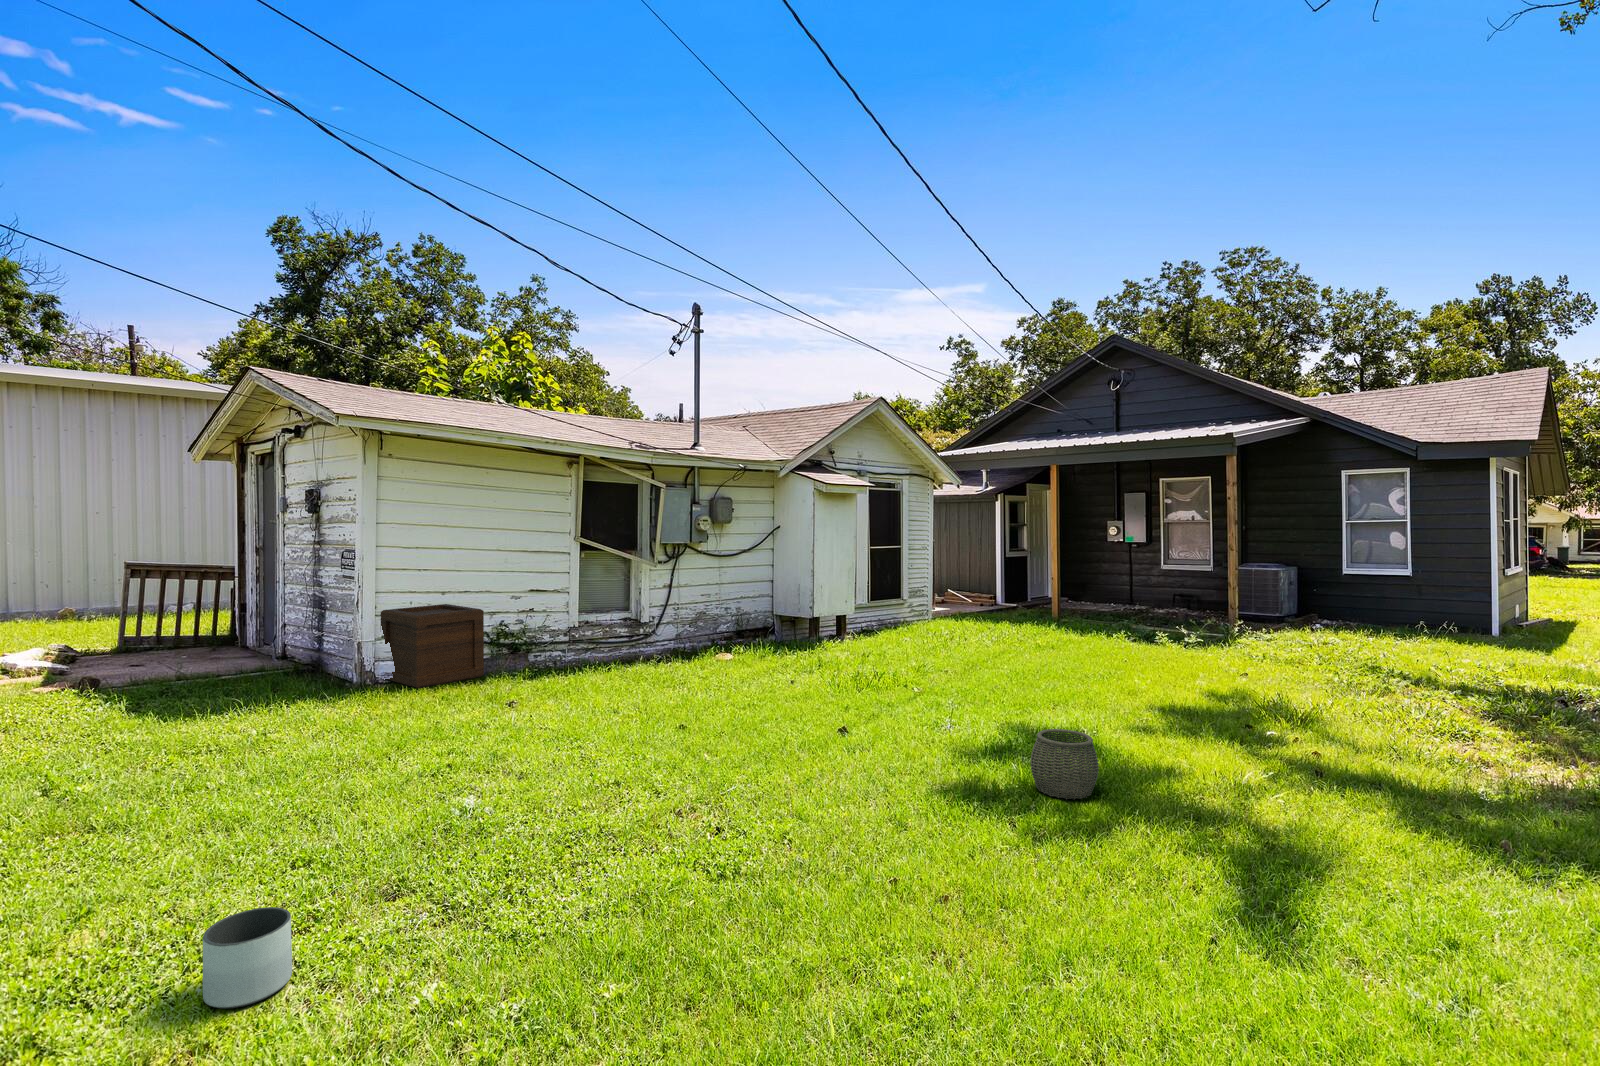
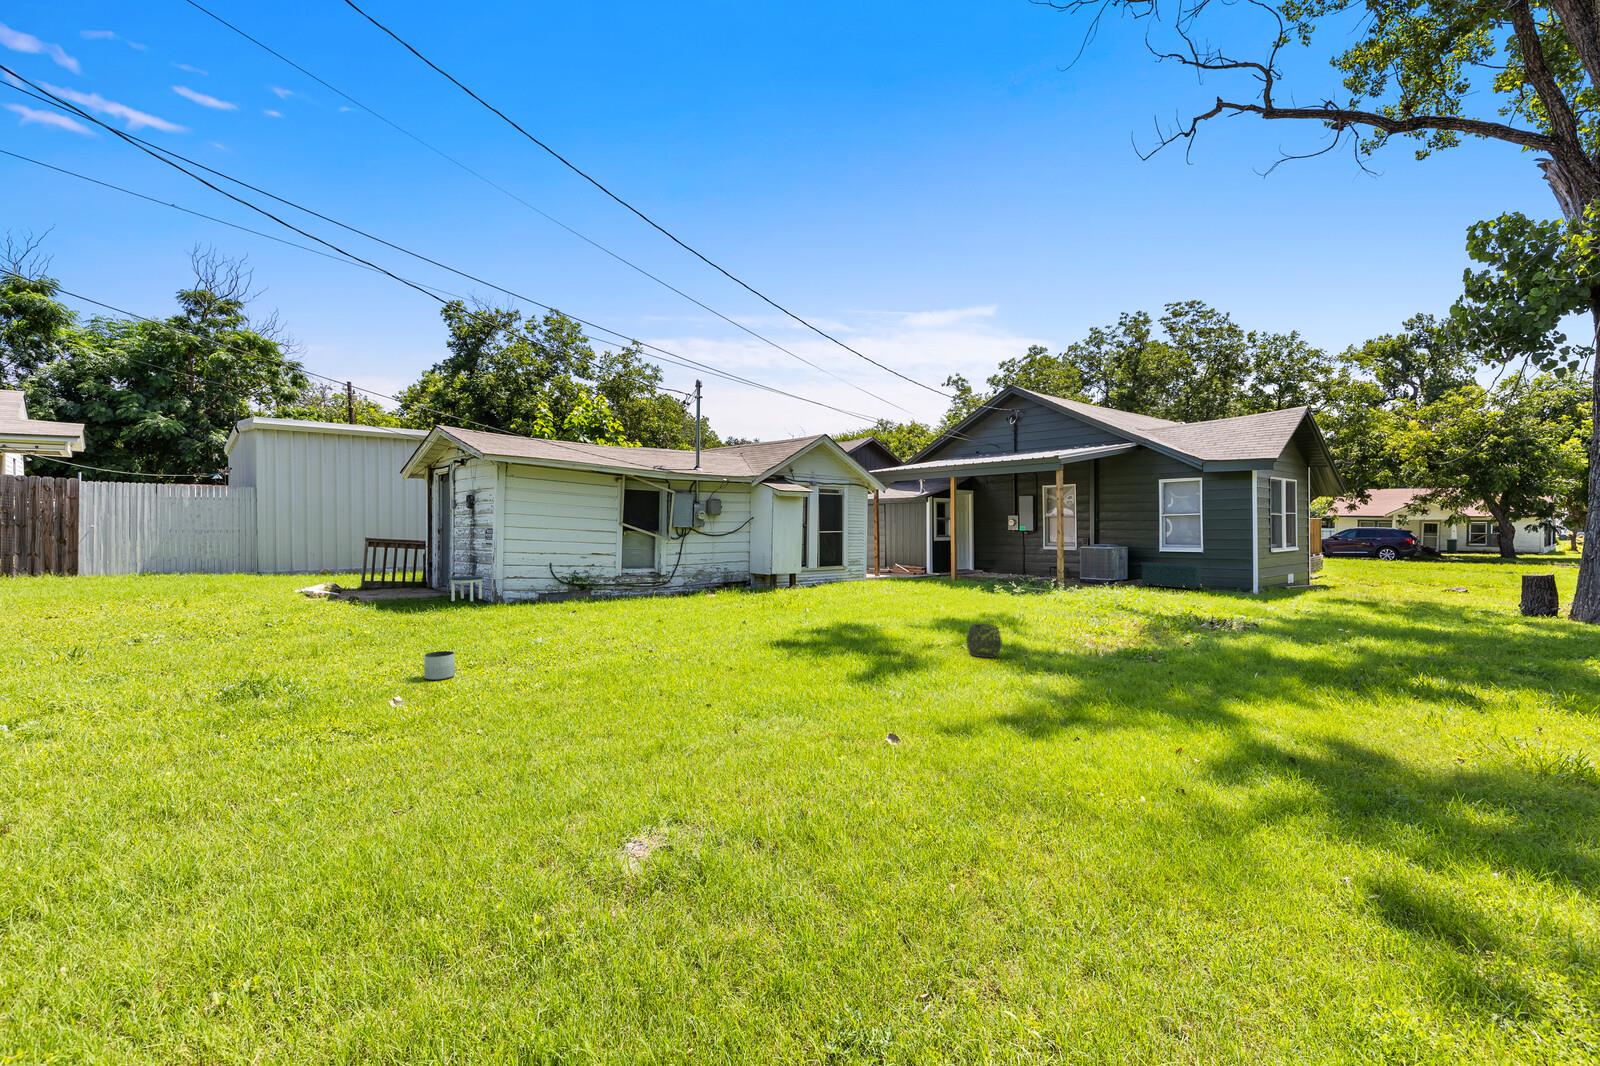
bench: none [1328,587,1416,628] -> present [1142,563,1202,590]
wooden crate: present [381,604,484,688] -> none [505,560,561,605]
round table: none [278,634,339,682] -> present [450,576,483,601]
woven basket: present [1030,729,1099,800] -> present [966,624,1001,658]

